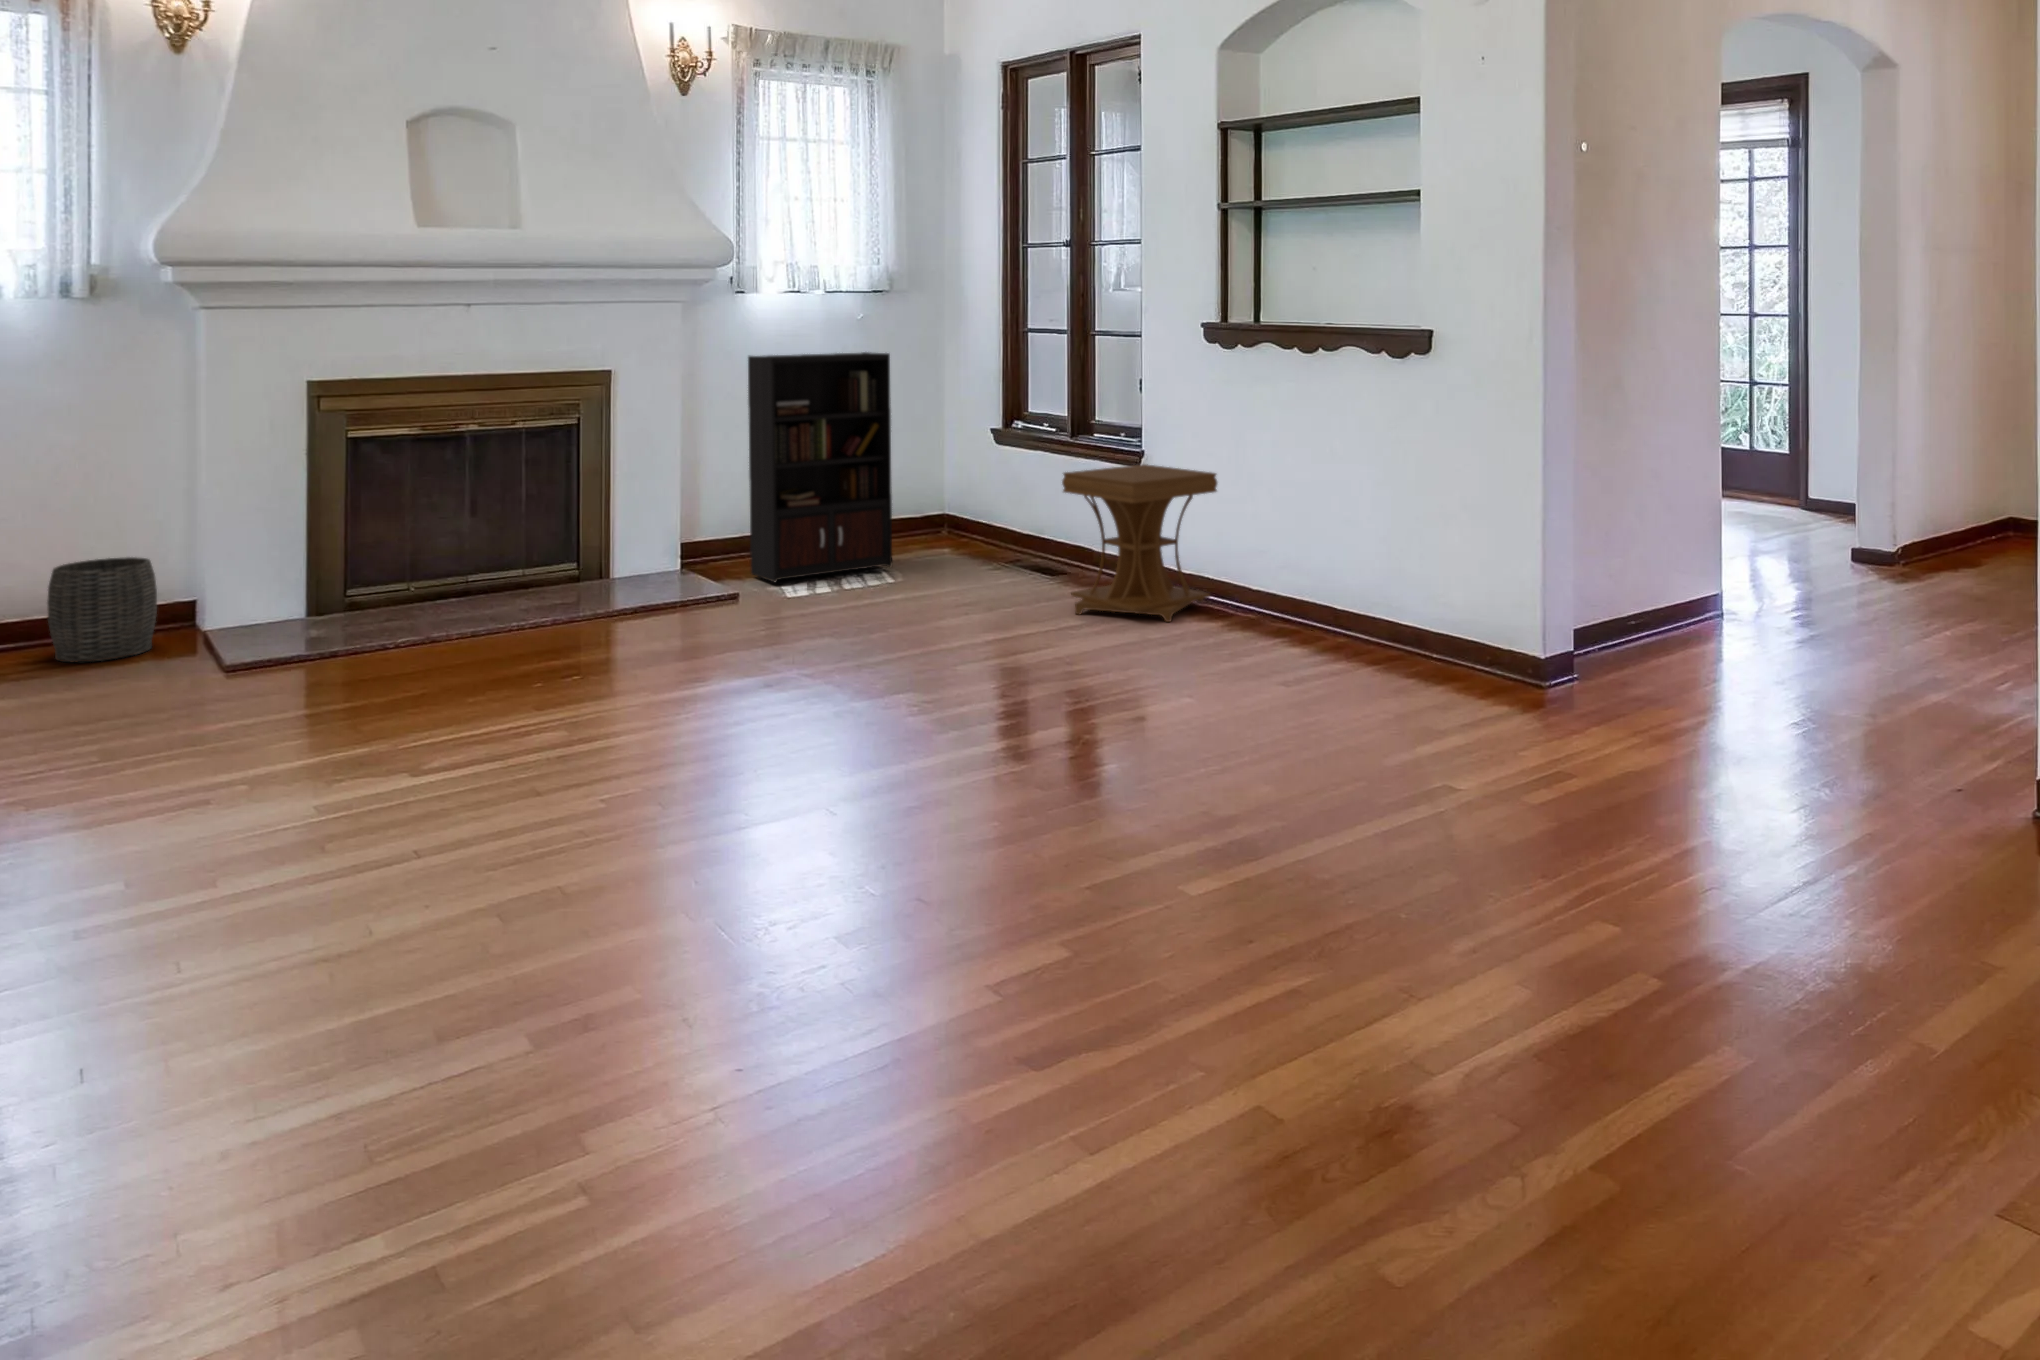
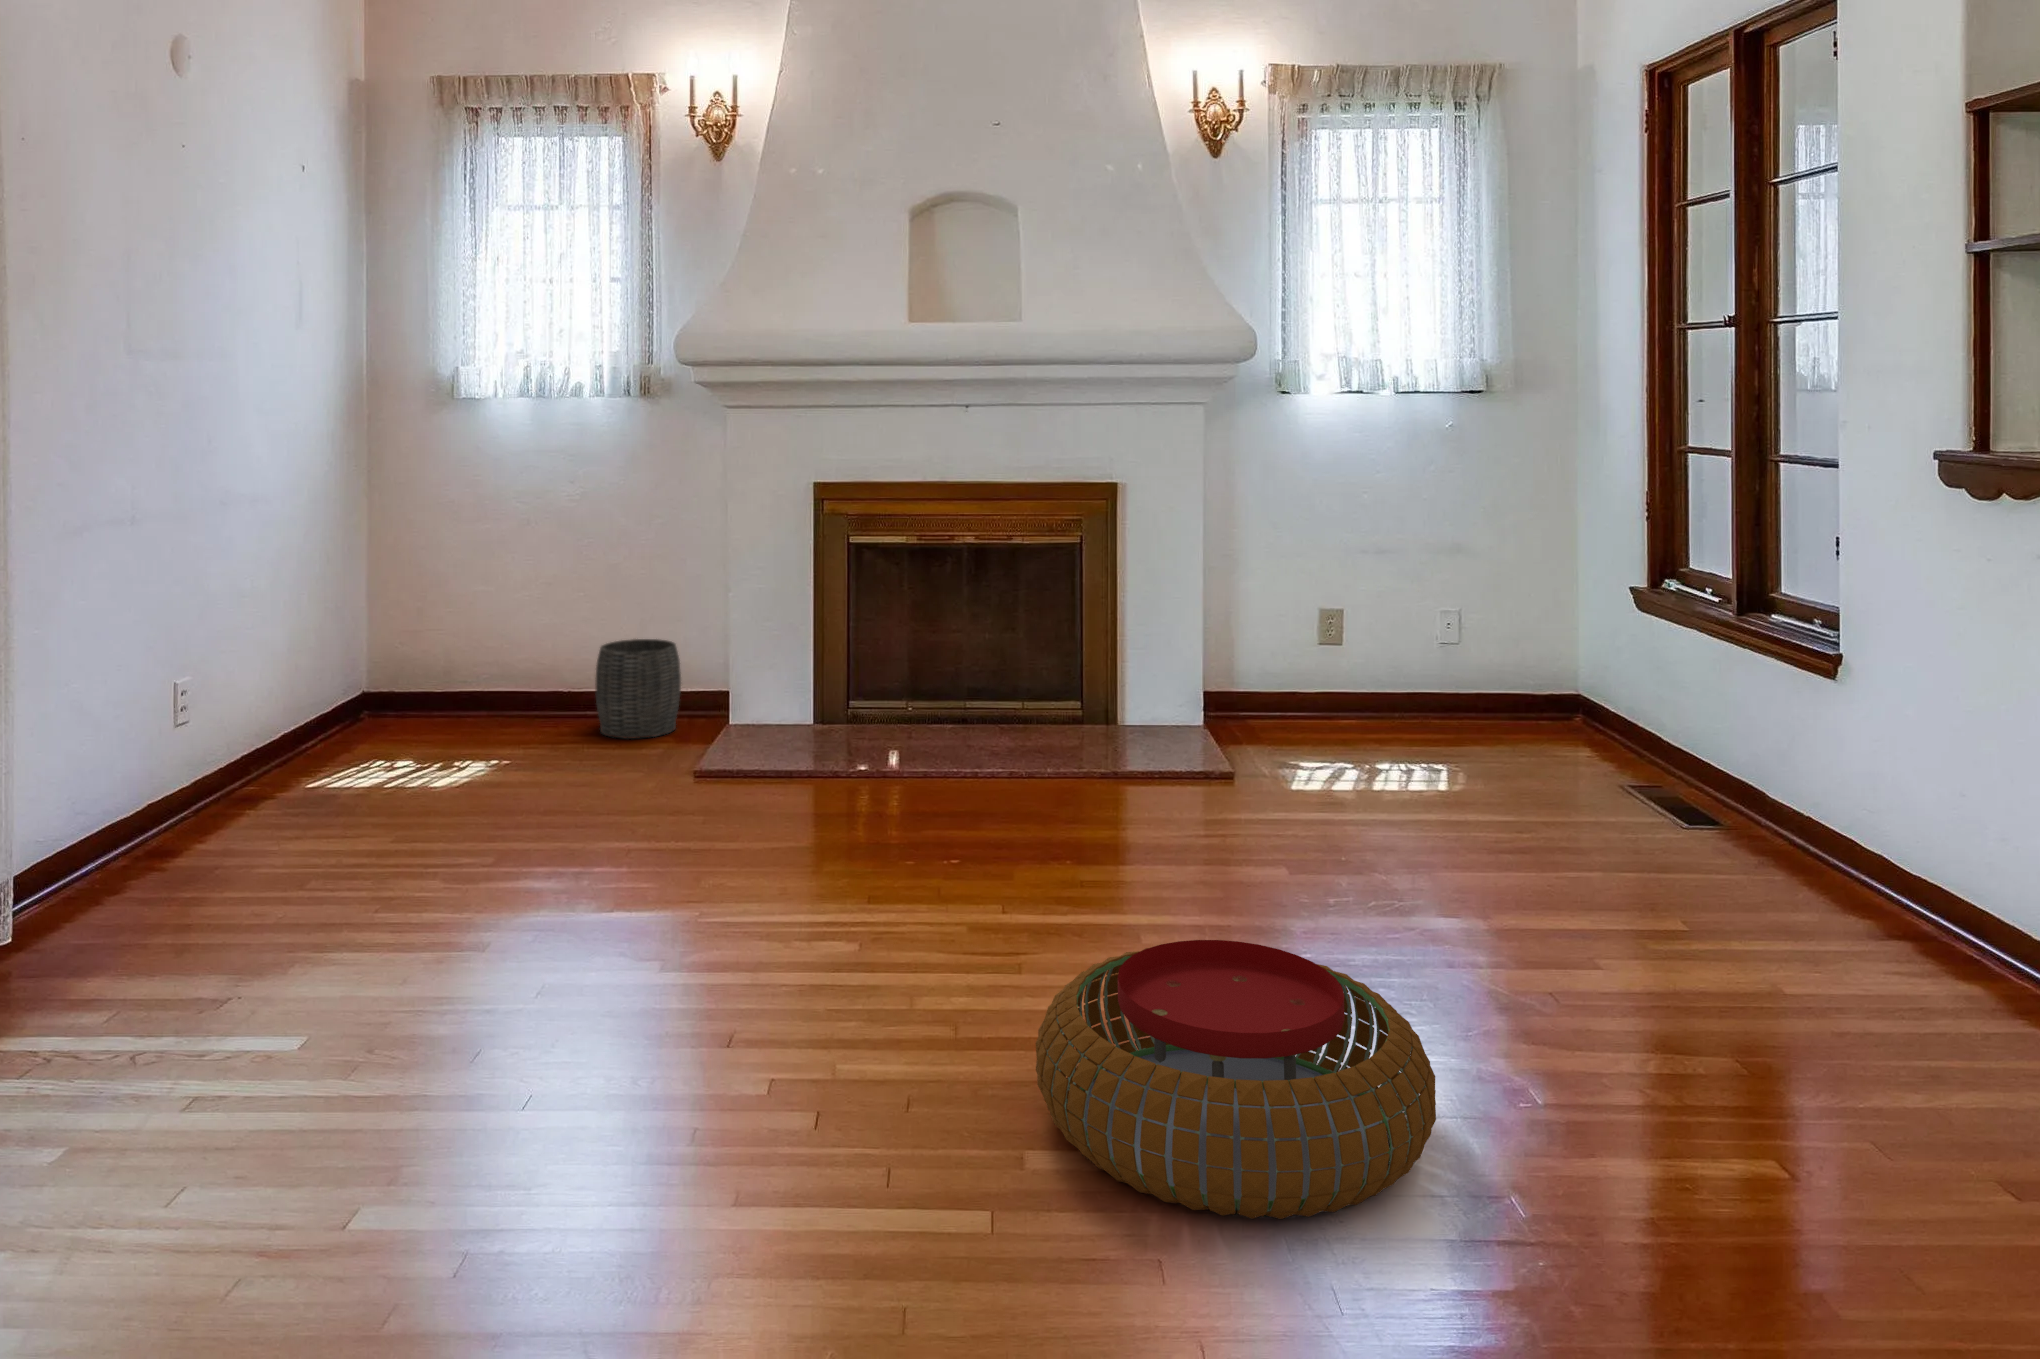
bookcase: present [748,352,892,582] -> none [1273,467,1471,761]
side table: present [1062,464,1217,622] -> none [1671,674,1965,961]
pouf: none [794,644,1047,783] -> present [1036,940,1436,1219]

